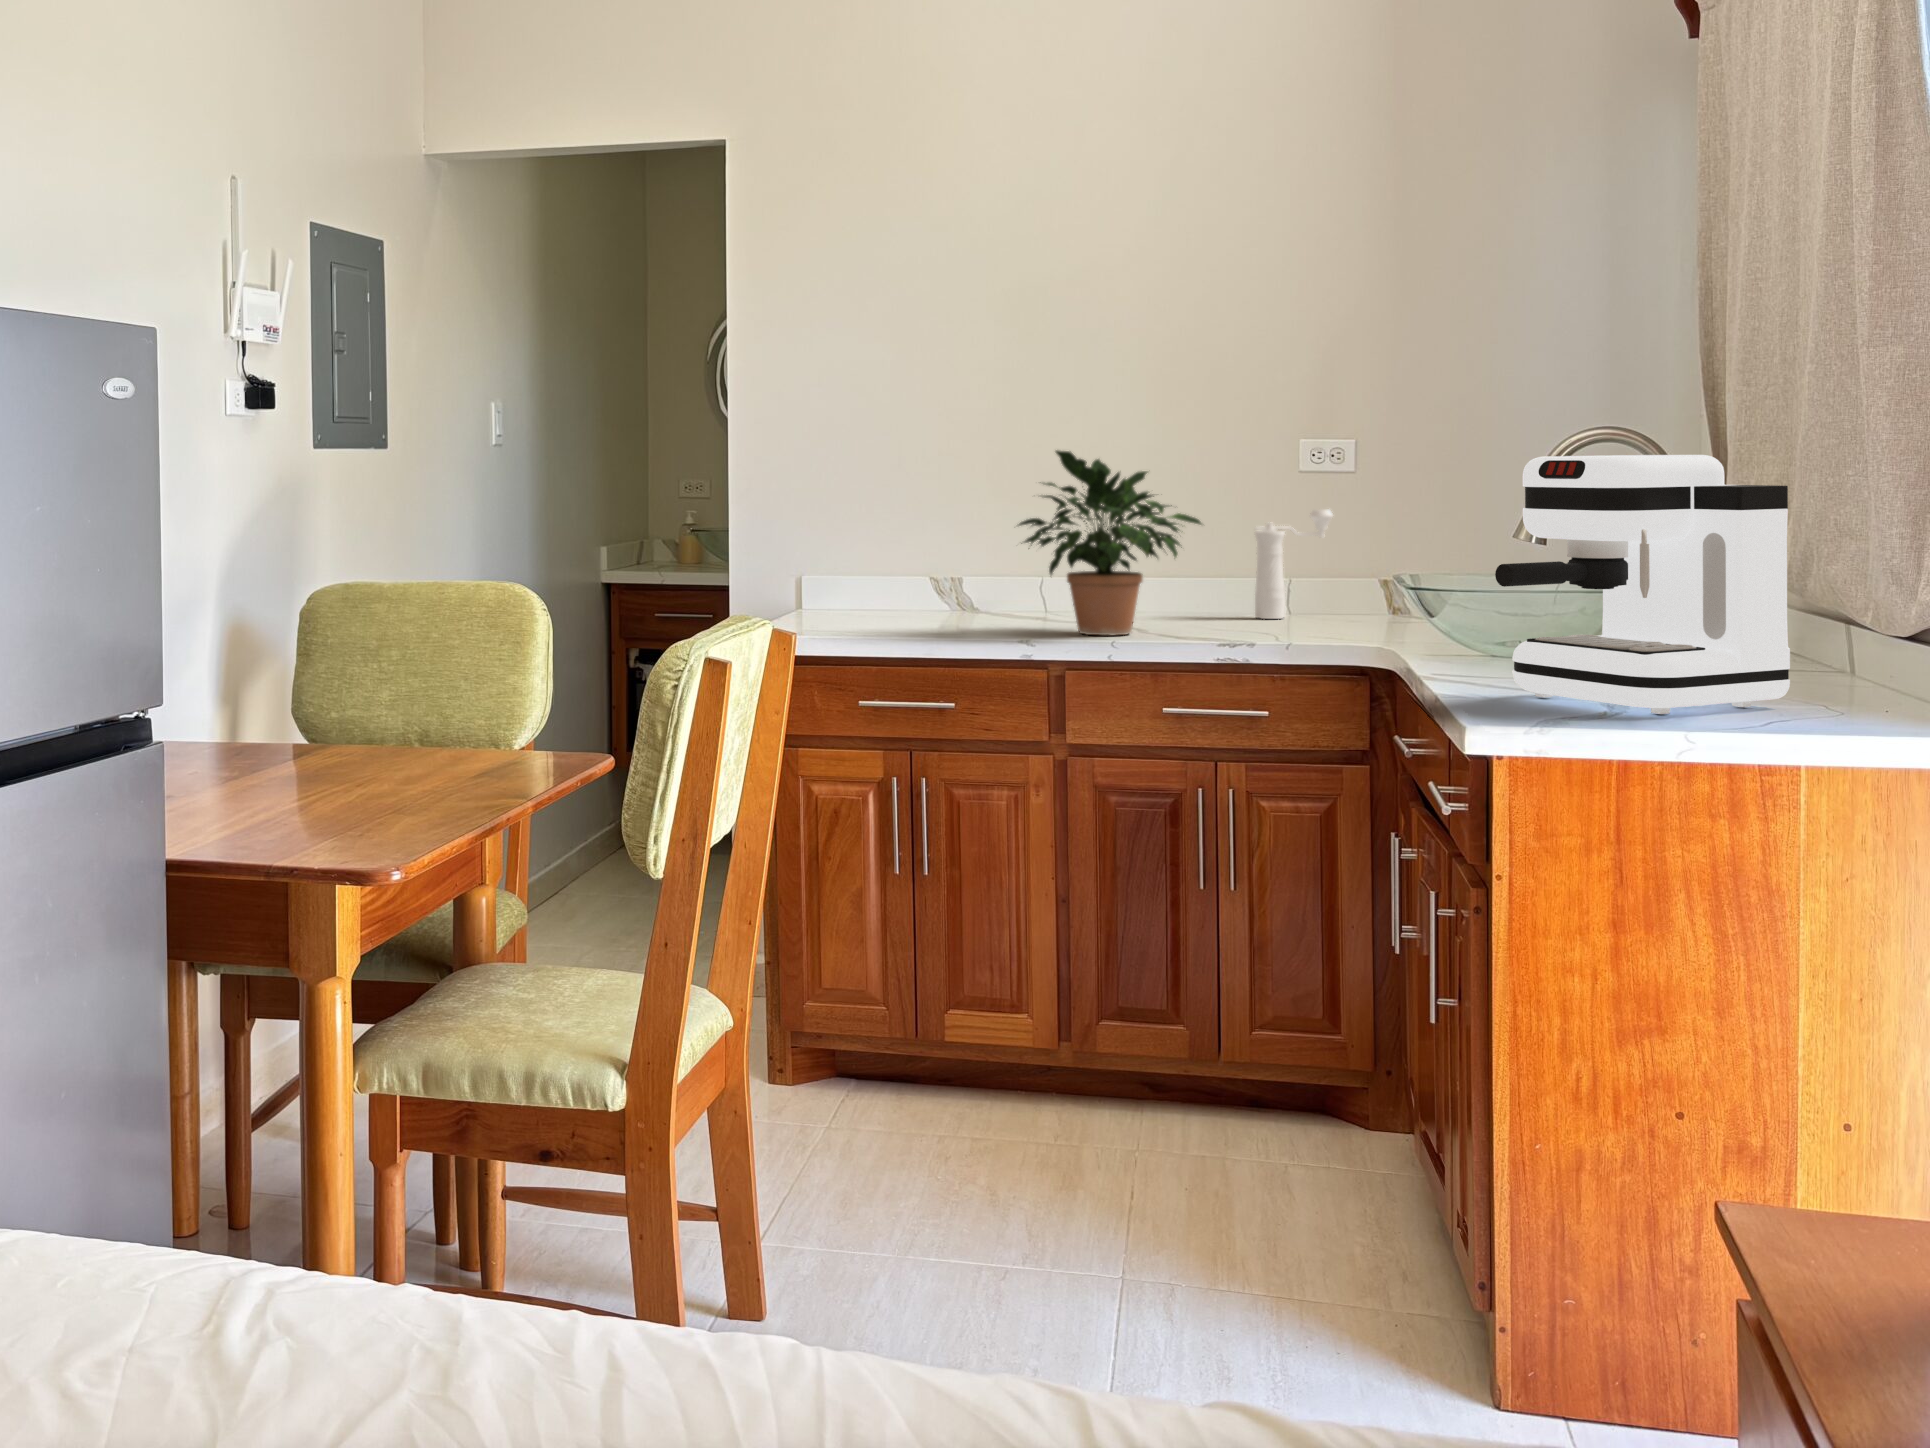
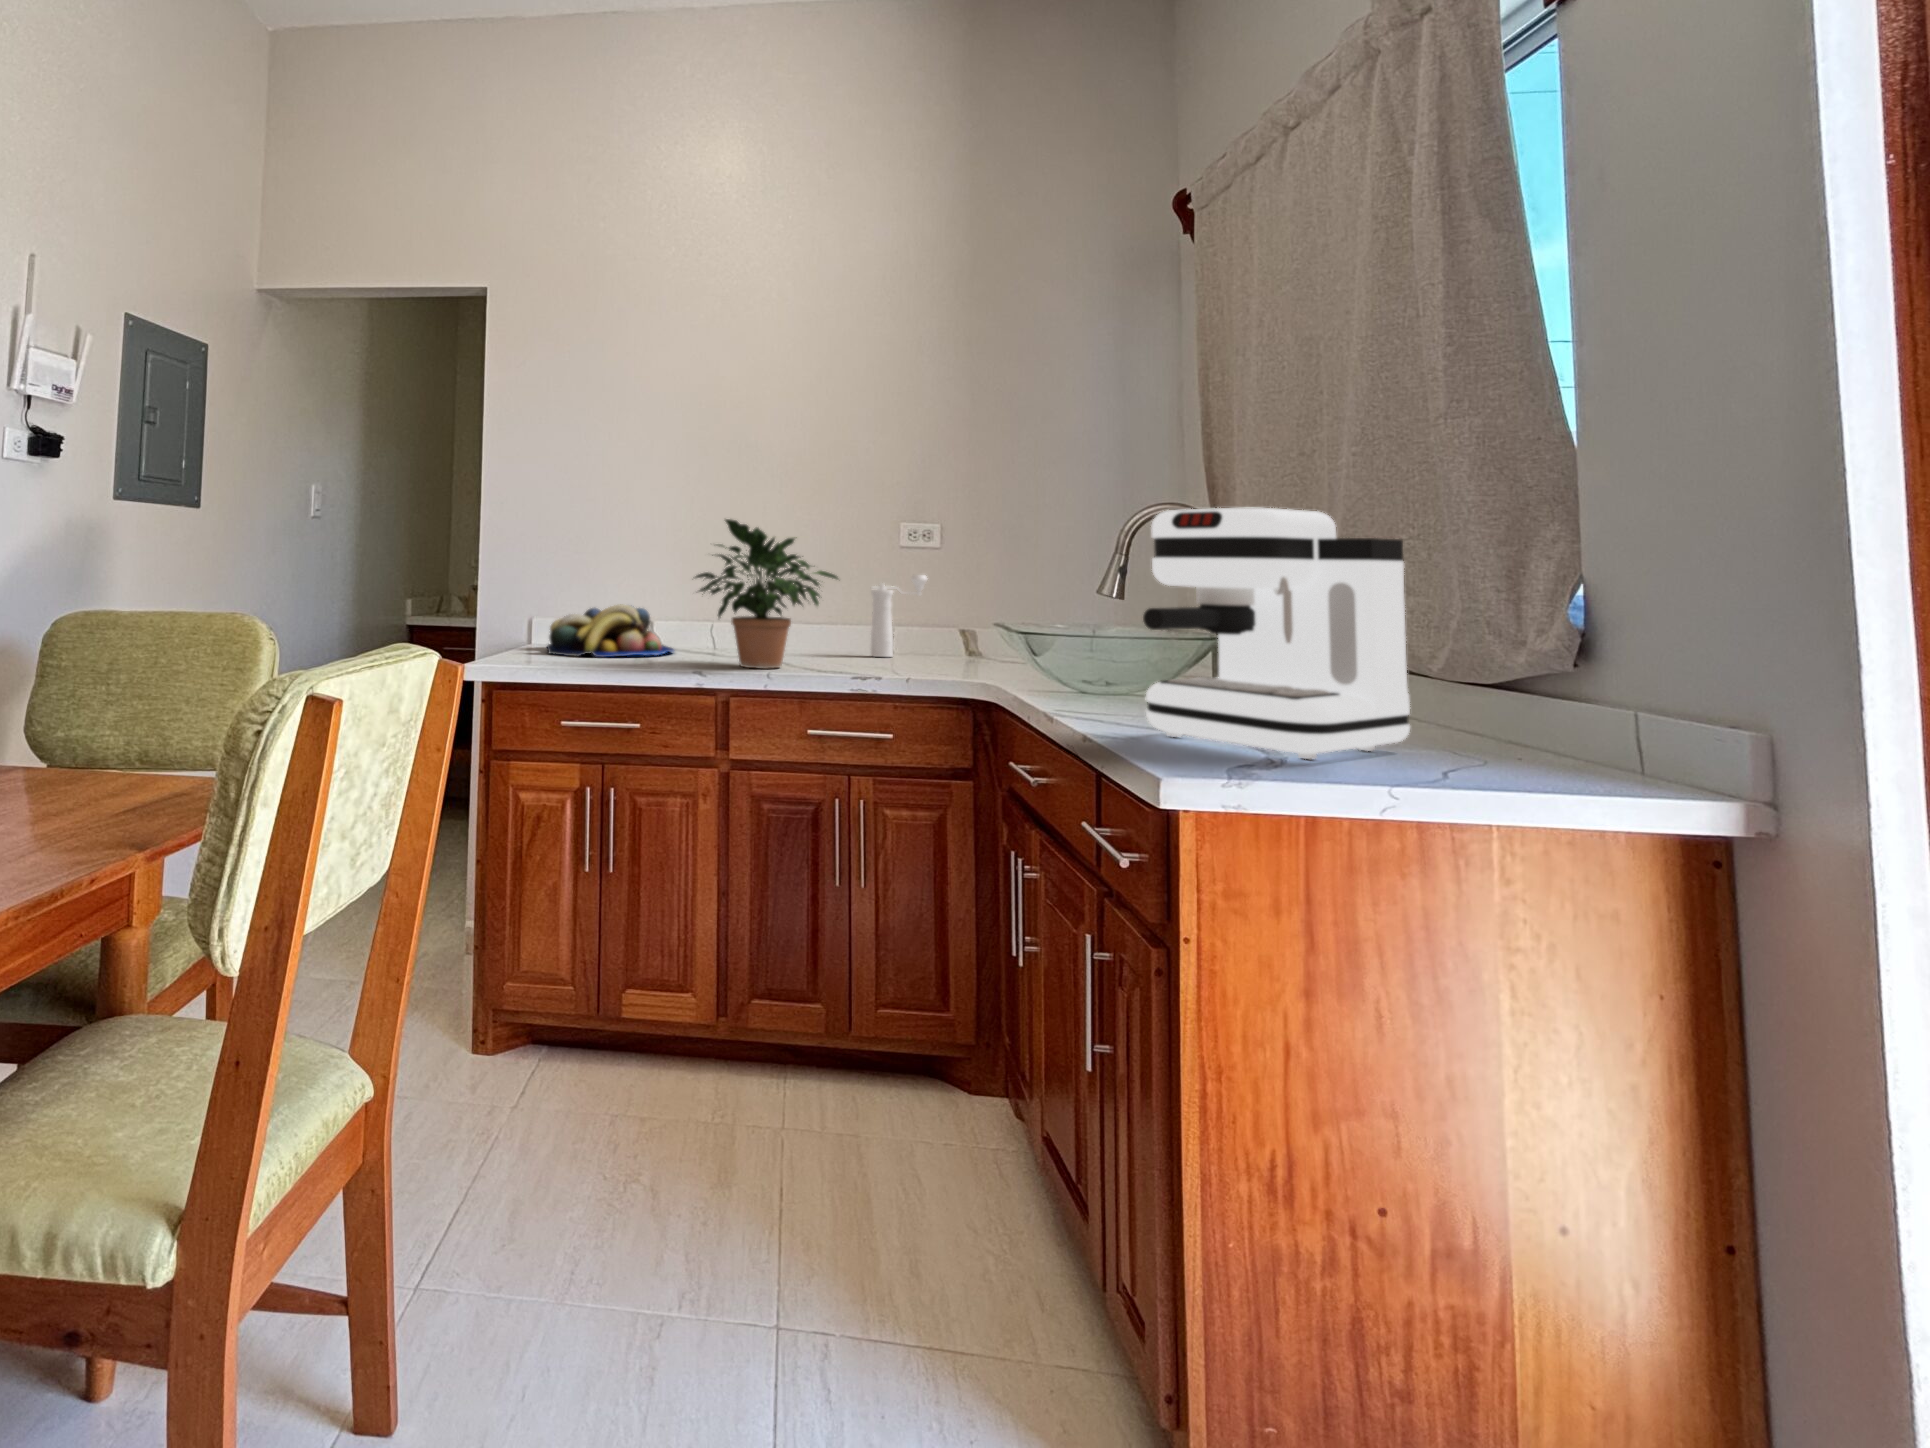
fruit bowl: none [828,558,995,625] -> present [547,604,674,657]

